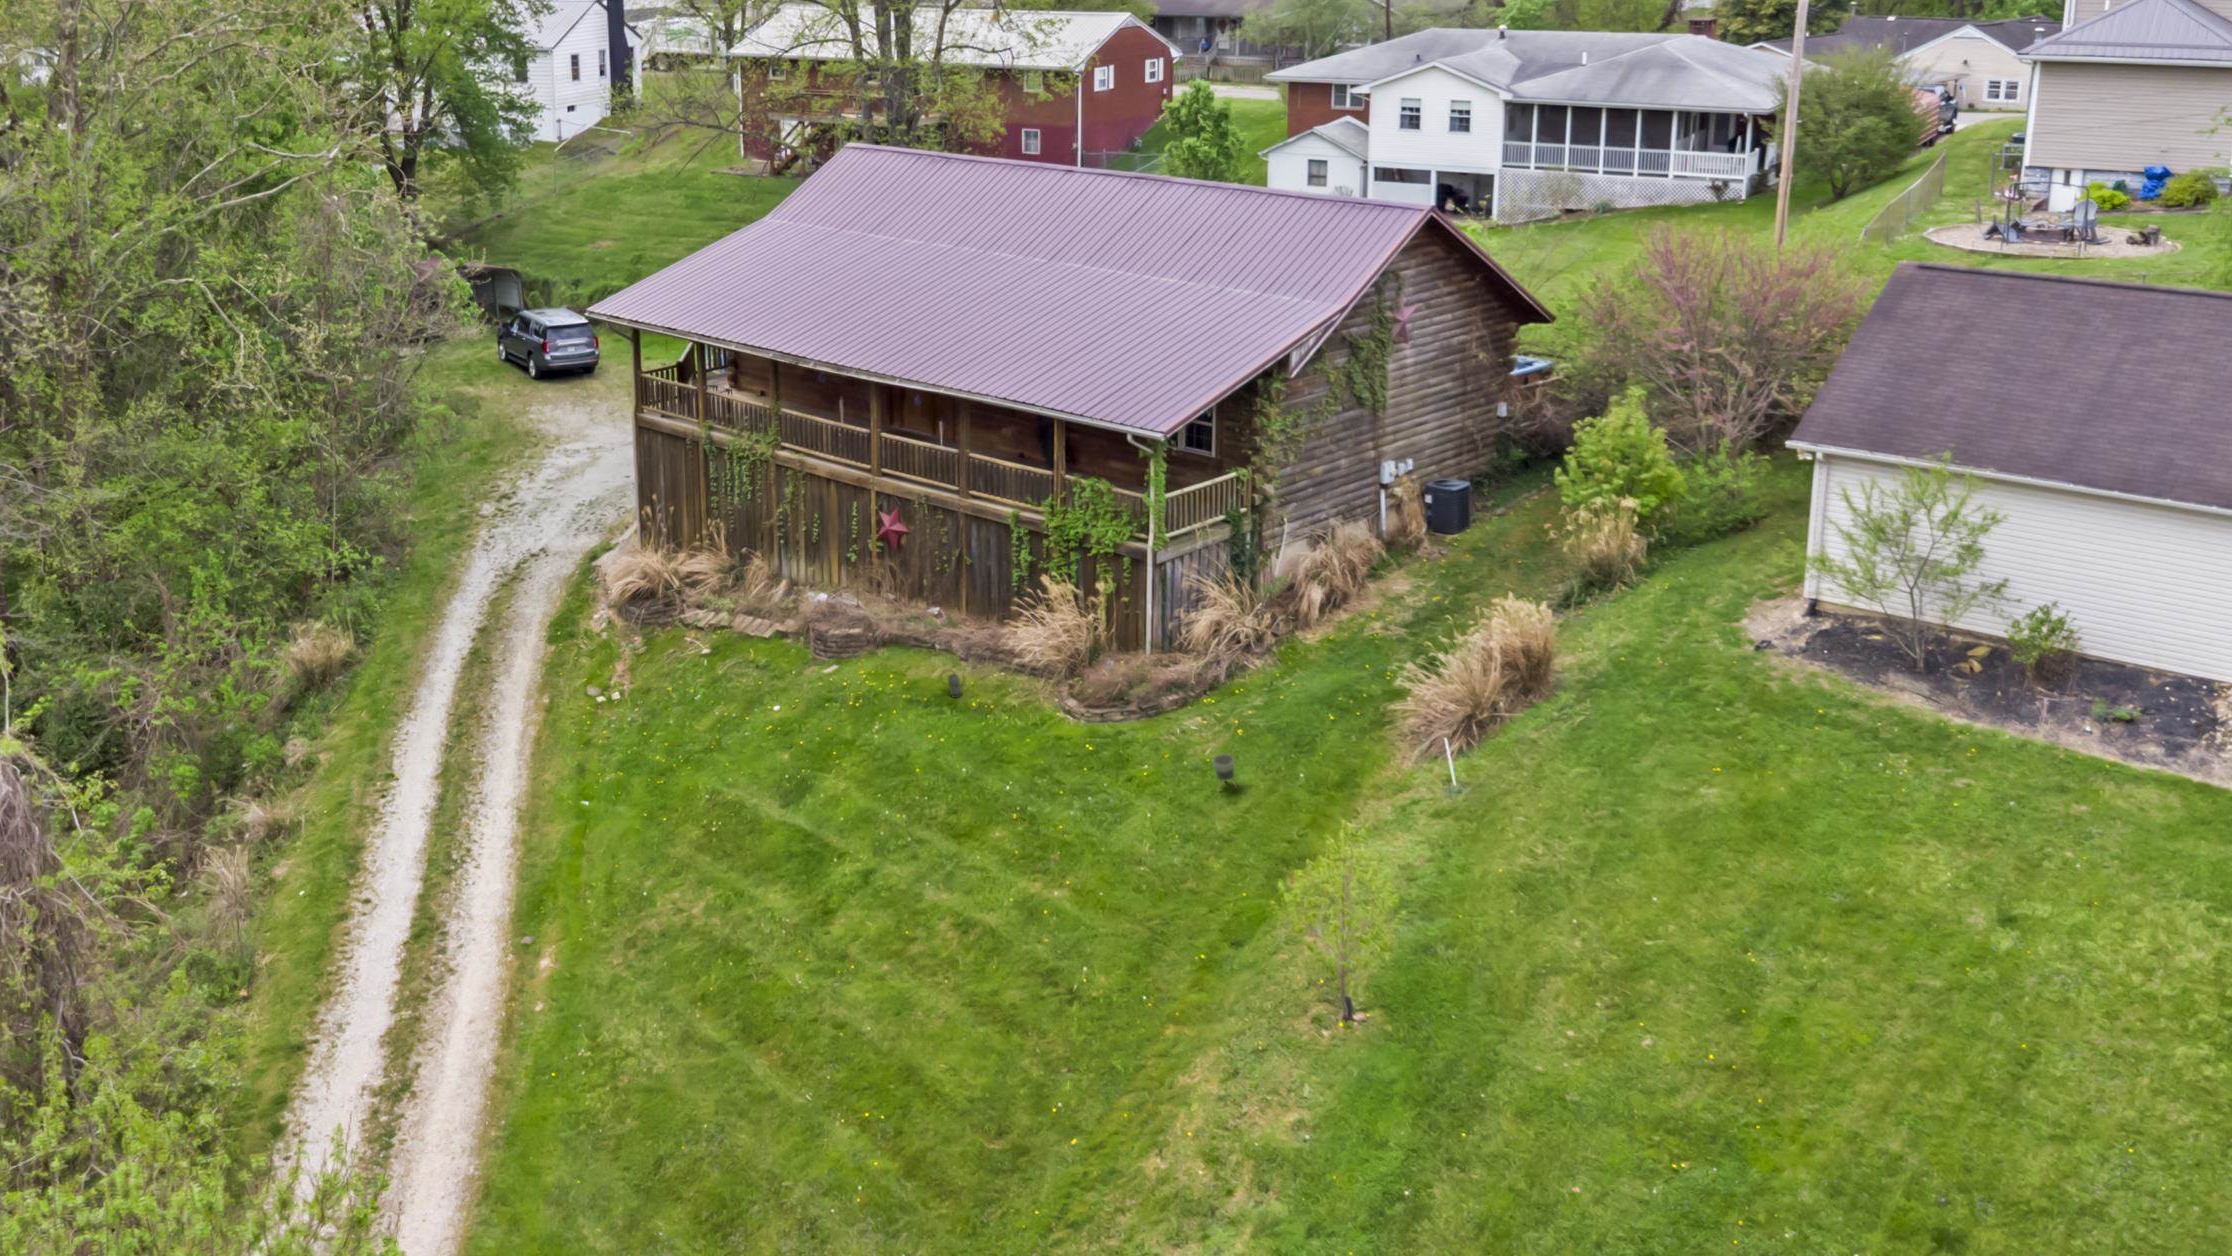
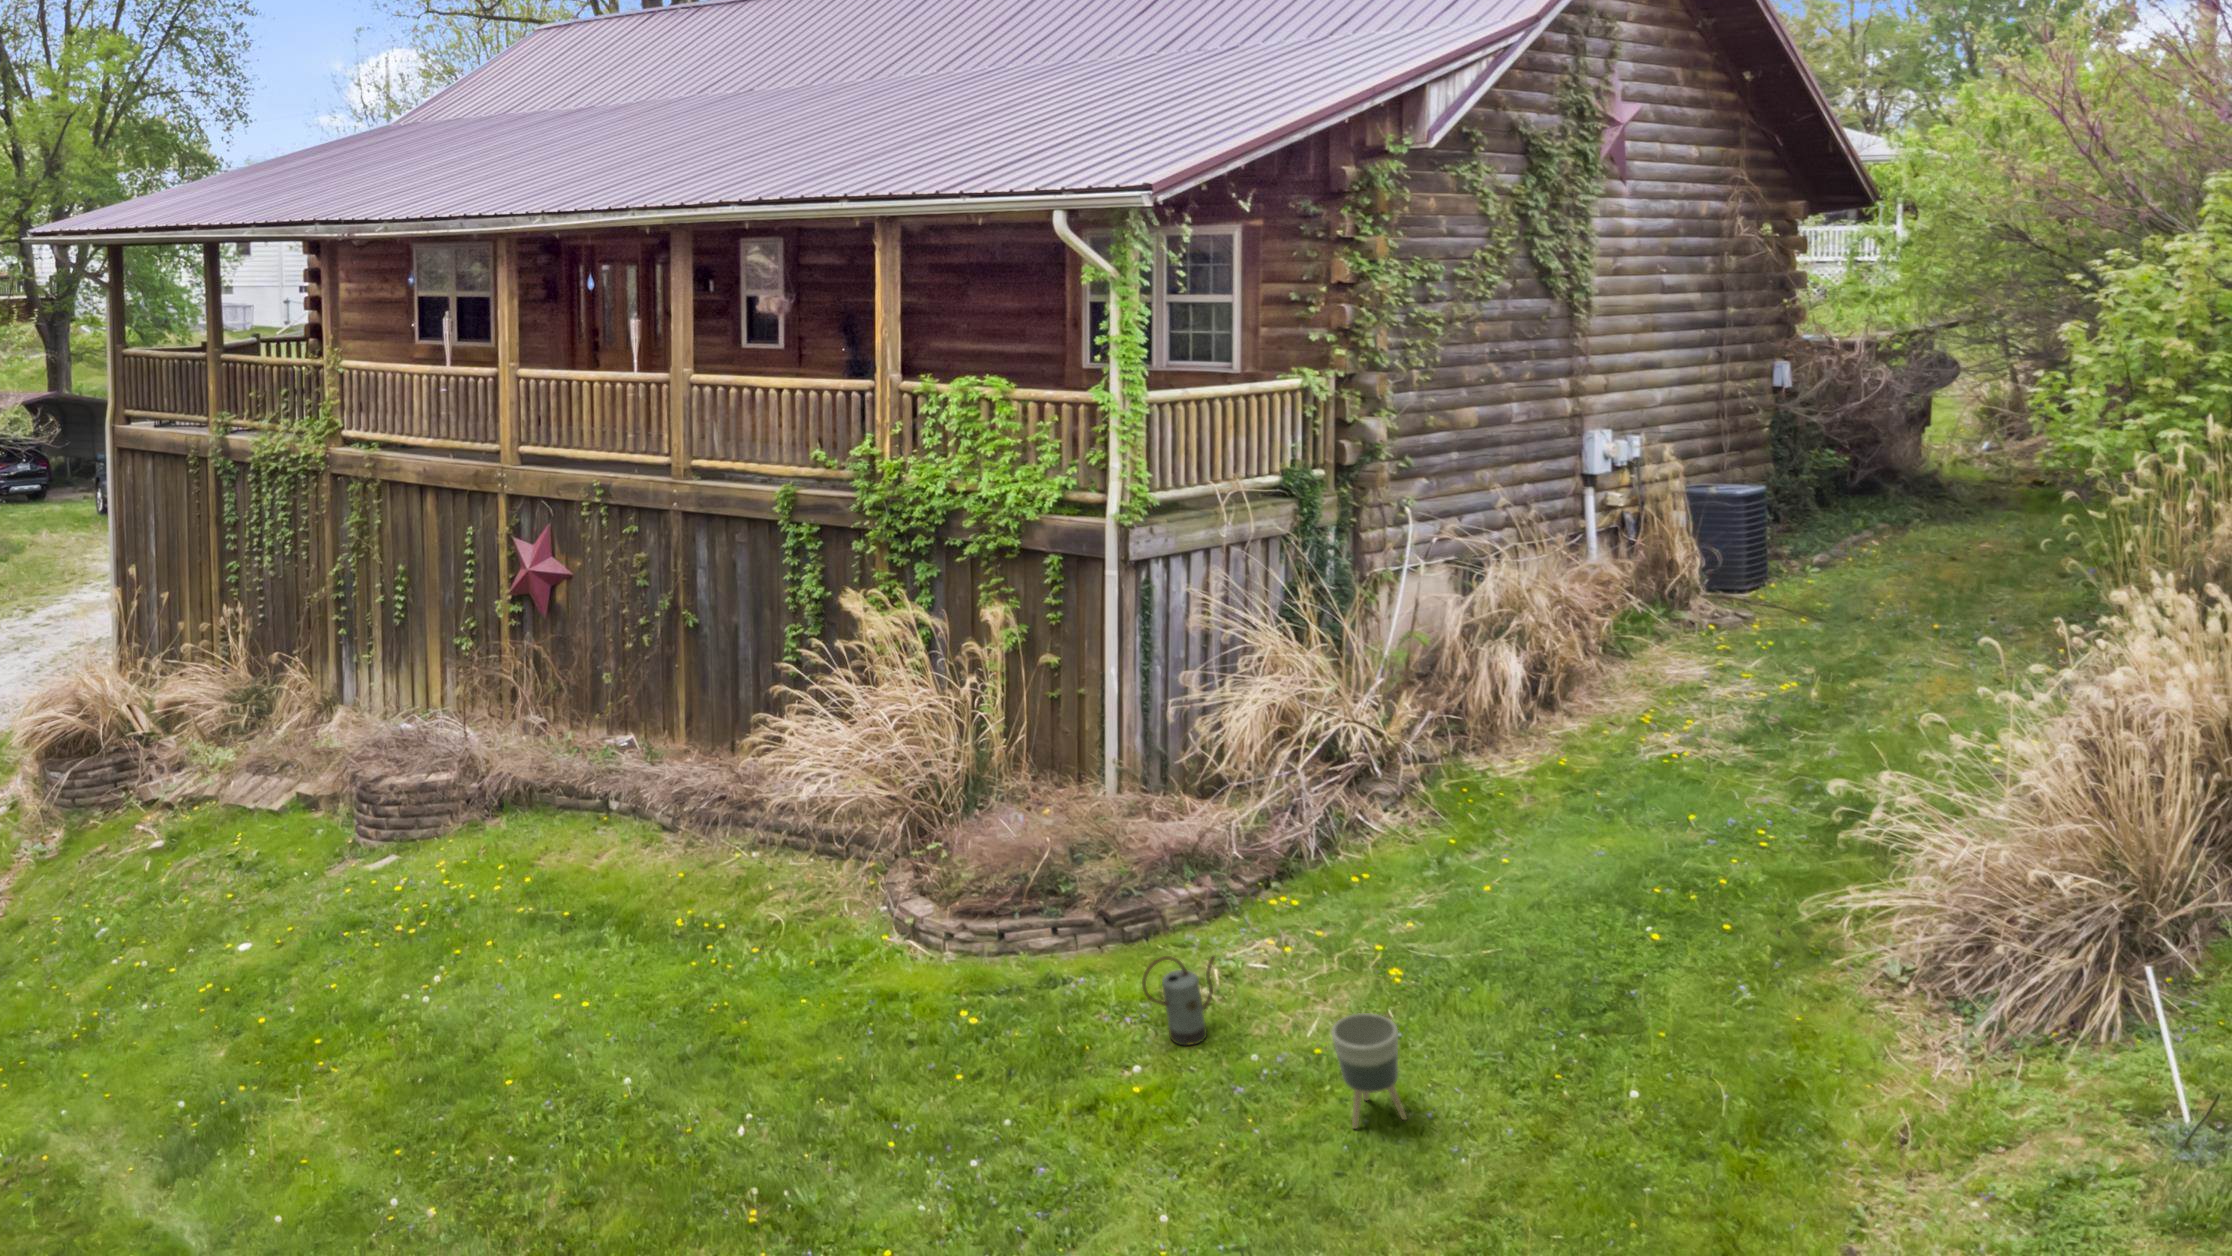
watering can: present [947,673,962,698] -> present [1142,956,1215,1046]

